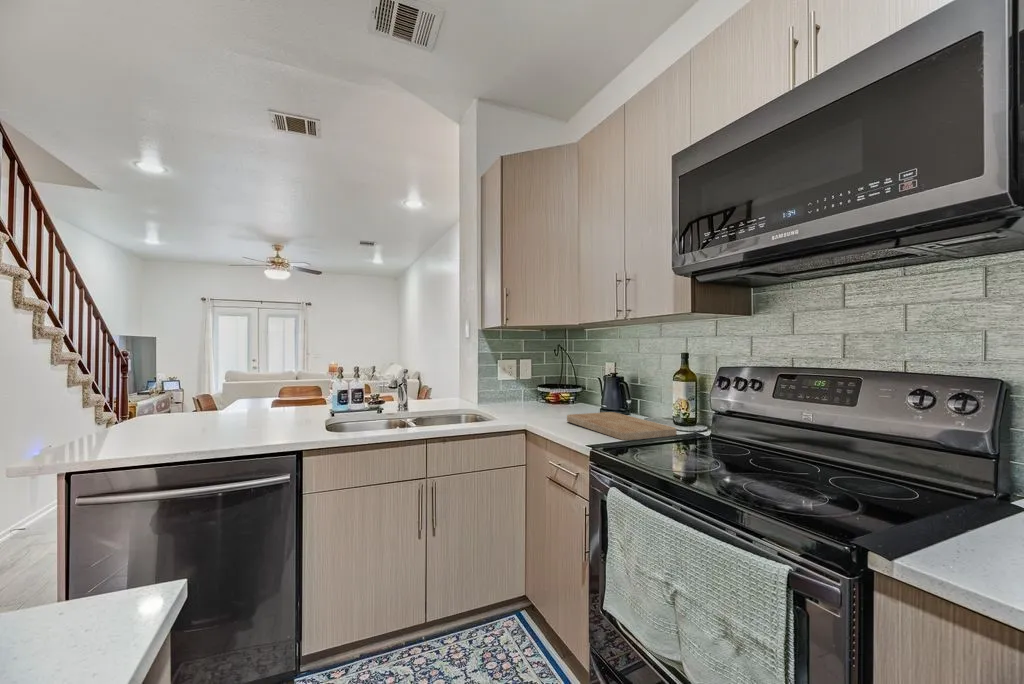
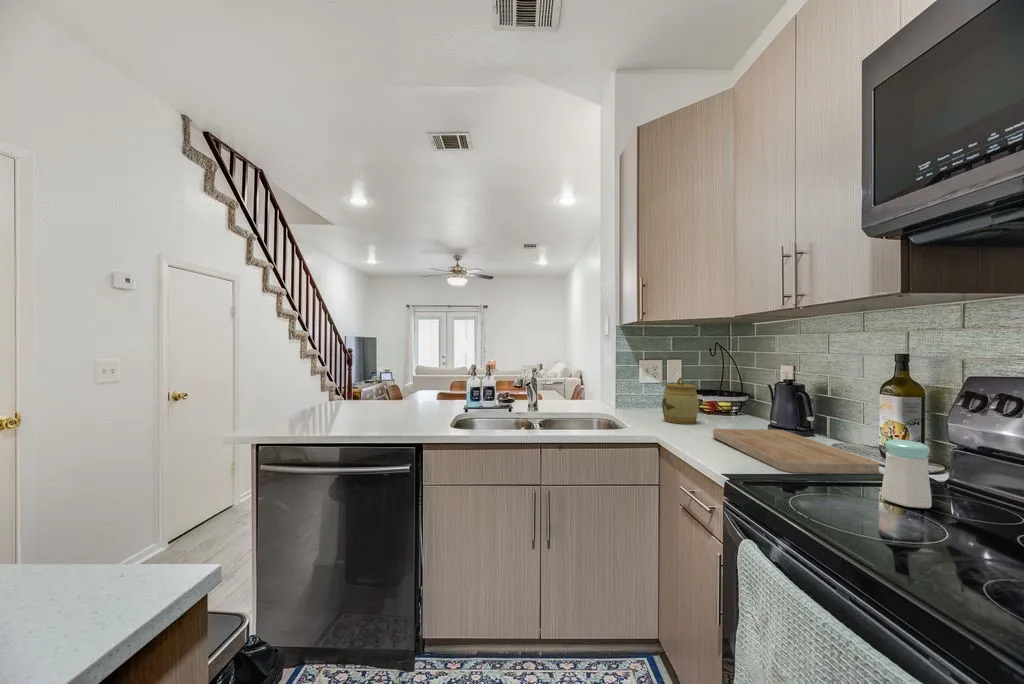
jar: none [521,374,550,413] -> present [662,377,699,424]
salt shaker: none [683,410,709,452] -> present [882,440,932,508]

